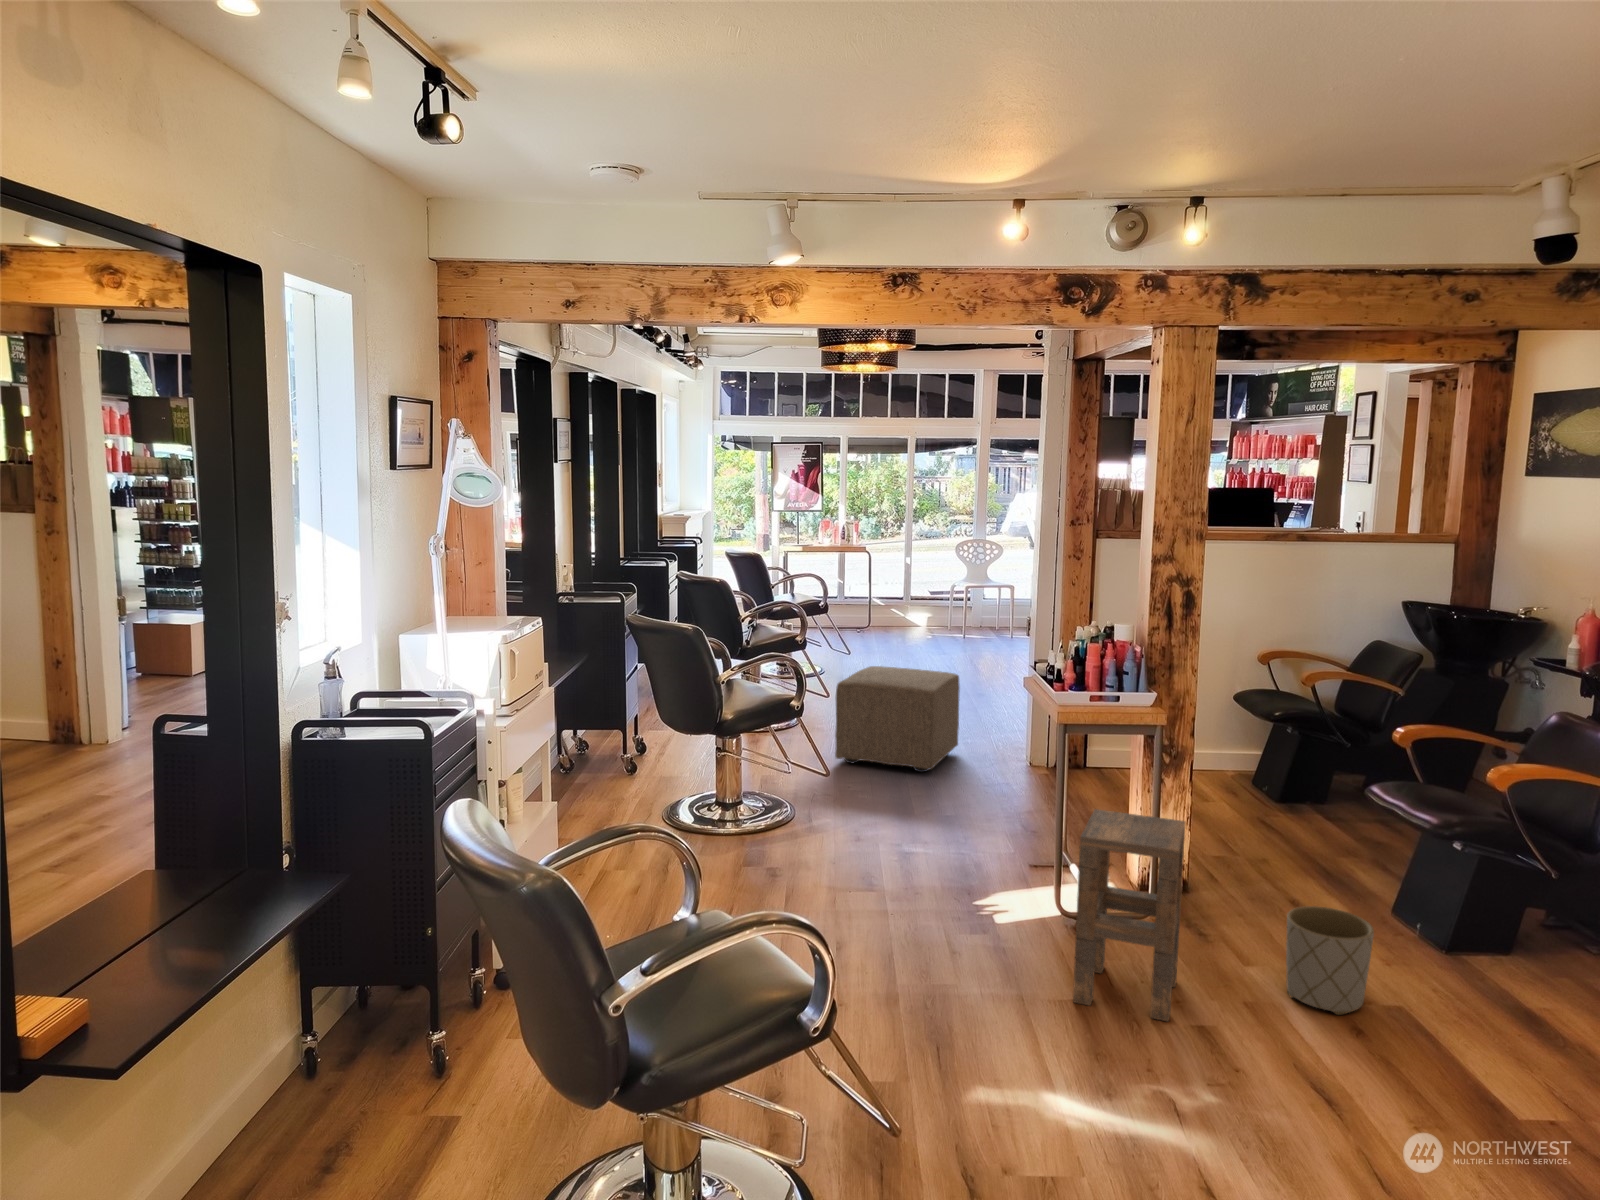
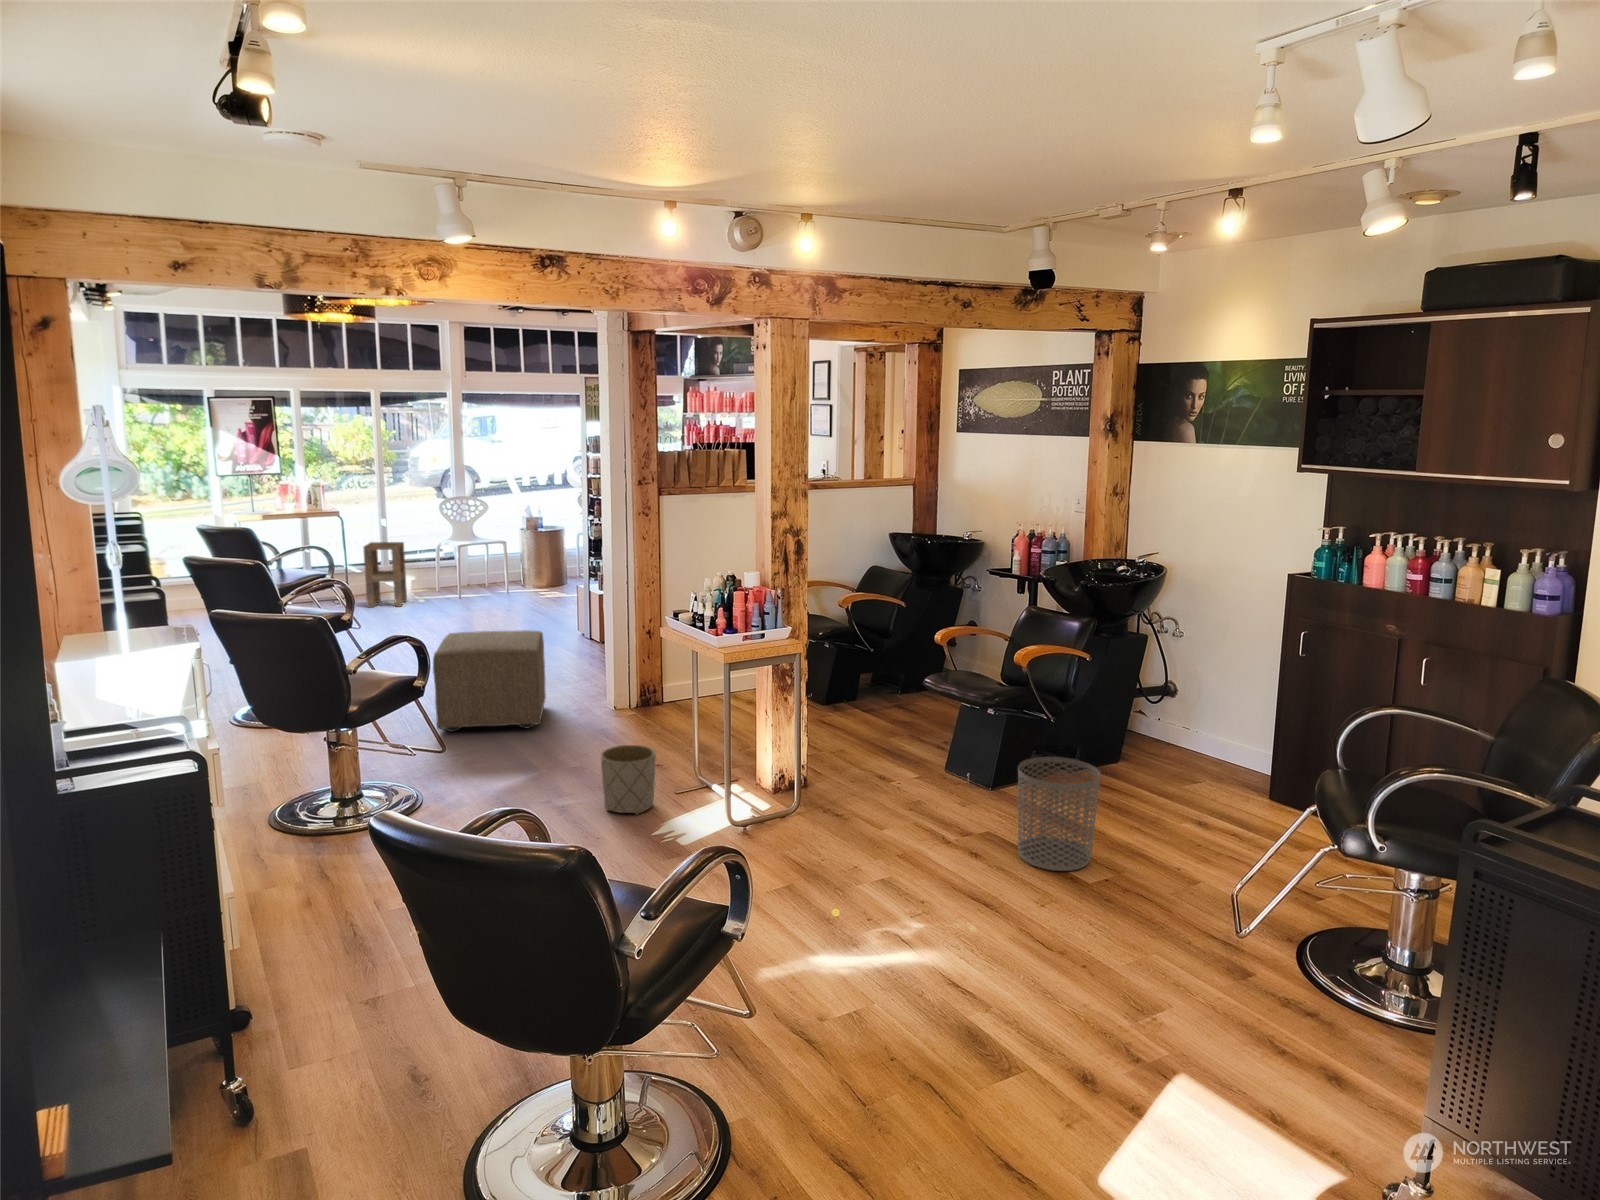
side table: present [1073,809,1185,1021] -> present [363,542,407,607]
planter: present [1286,906,1374,1015] -> present [600,745,656,814]
waste bin: none [1413,915,1554,1094] -> present [1018,757,1100,871]

